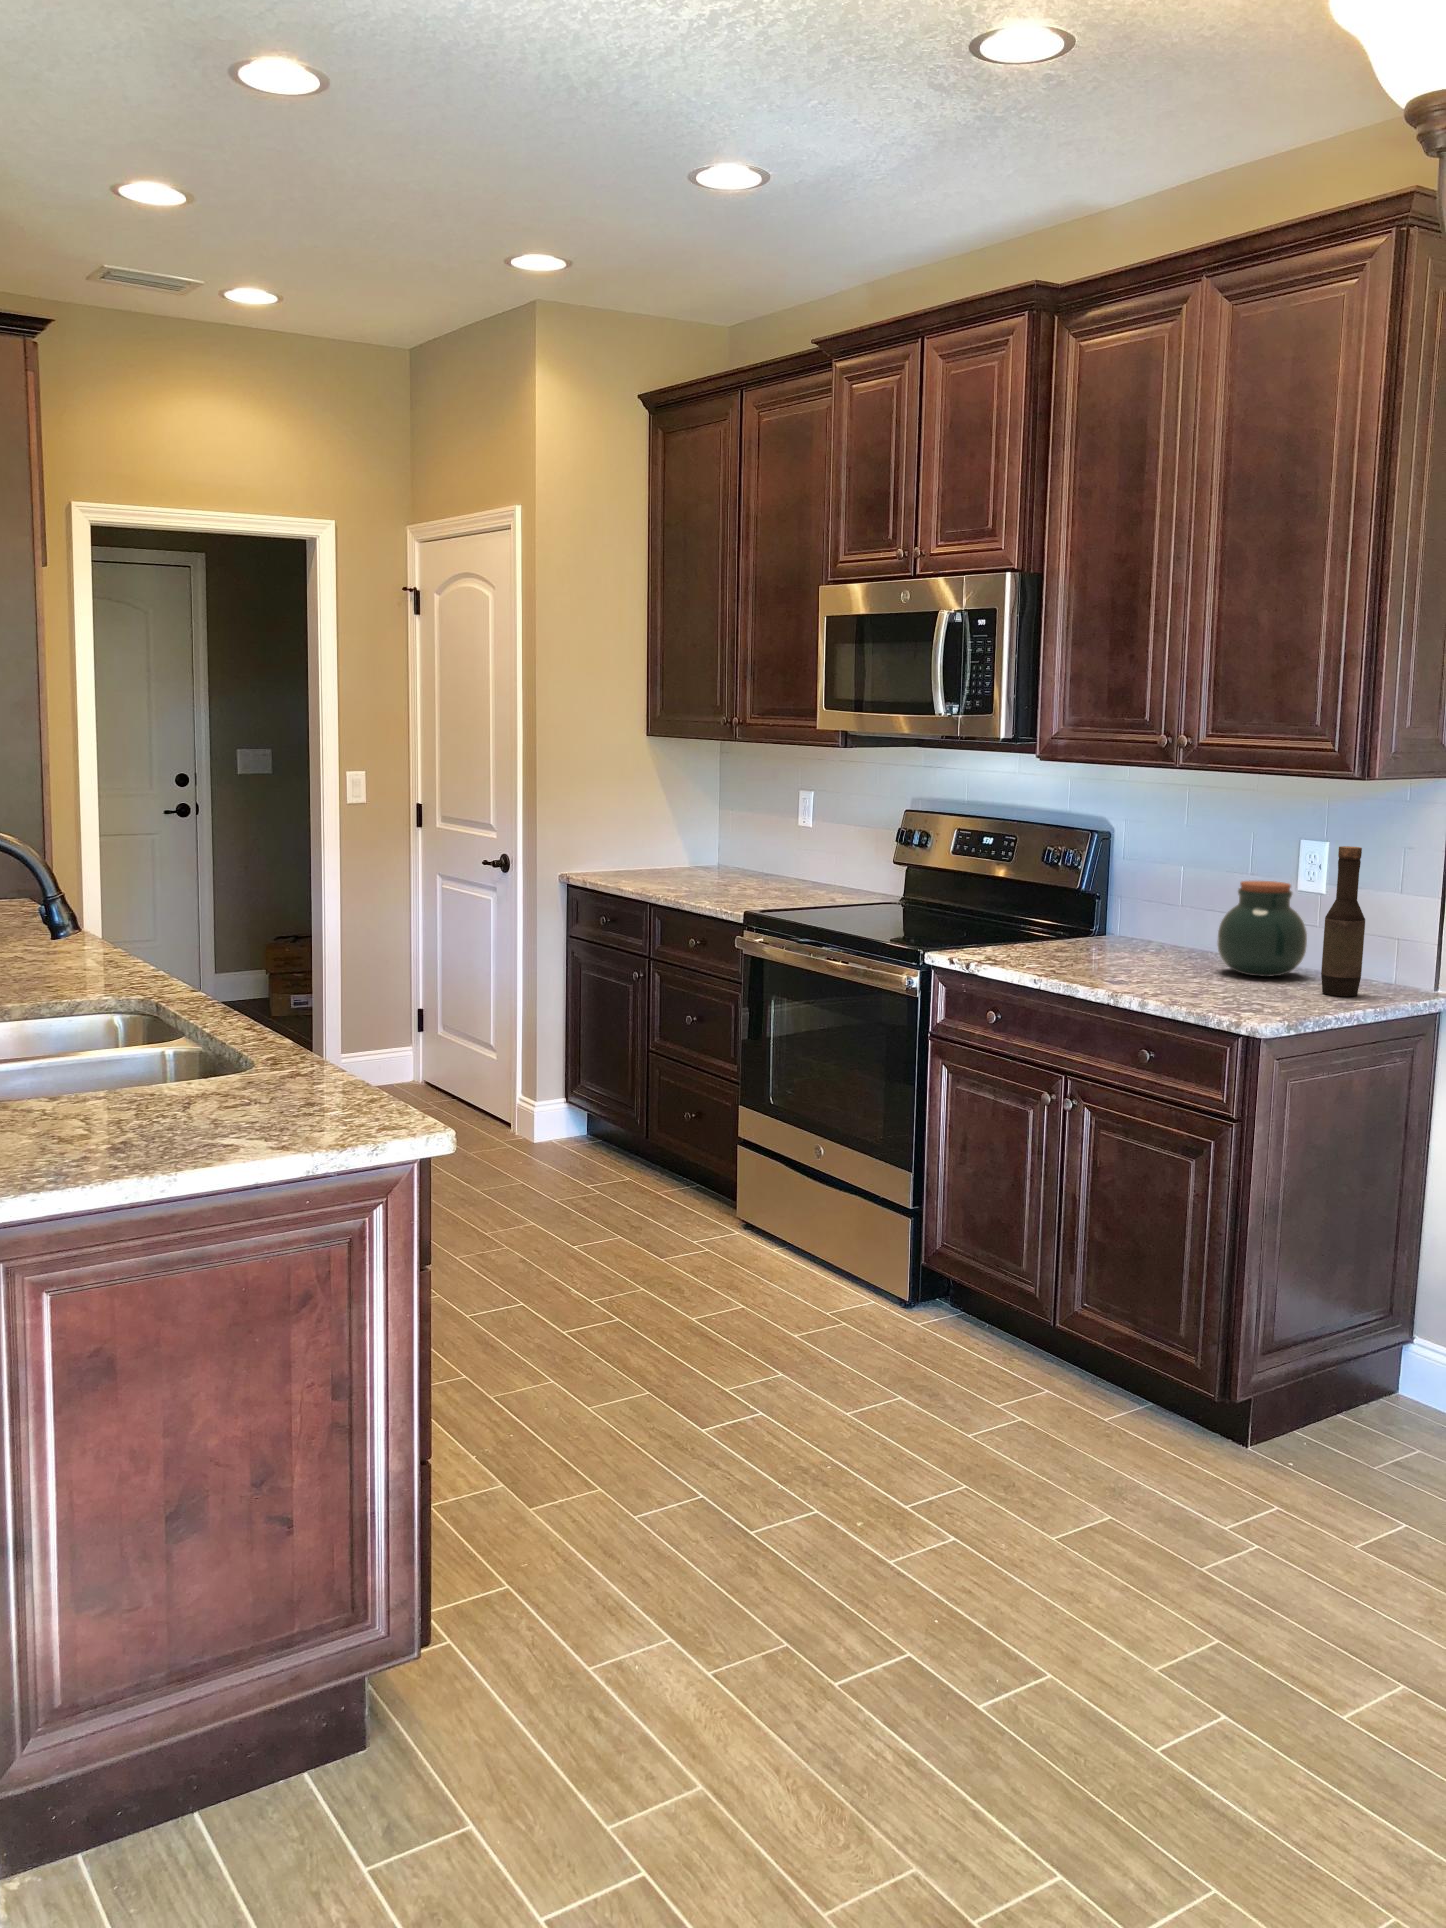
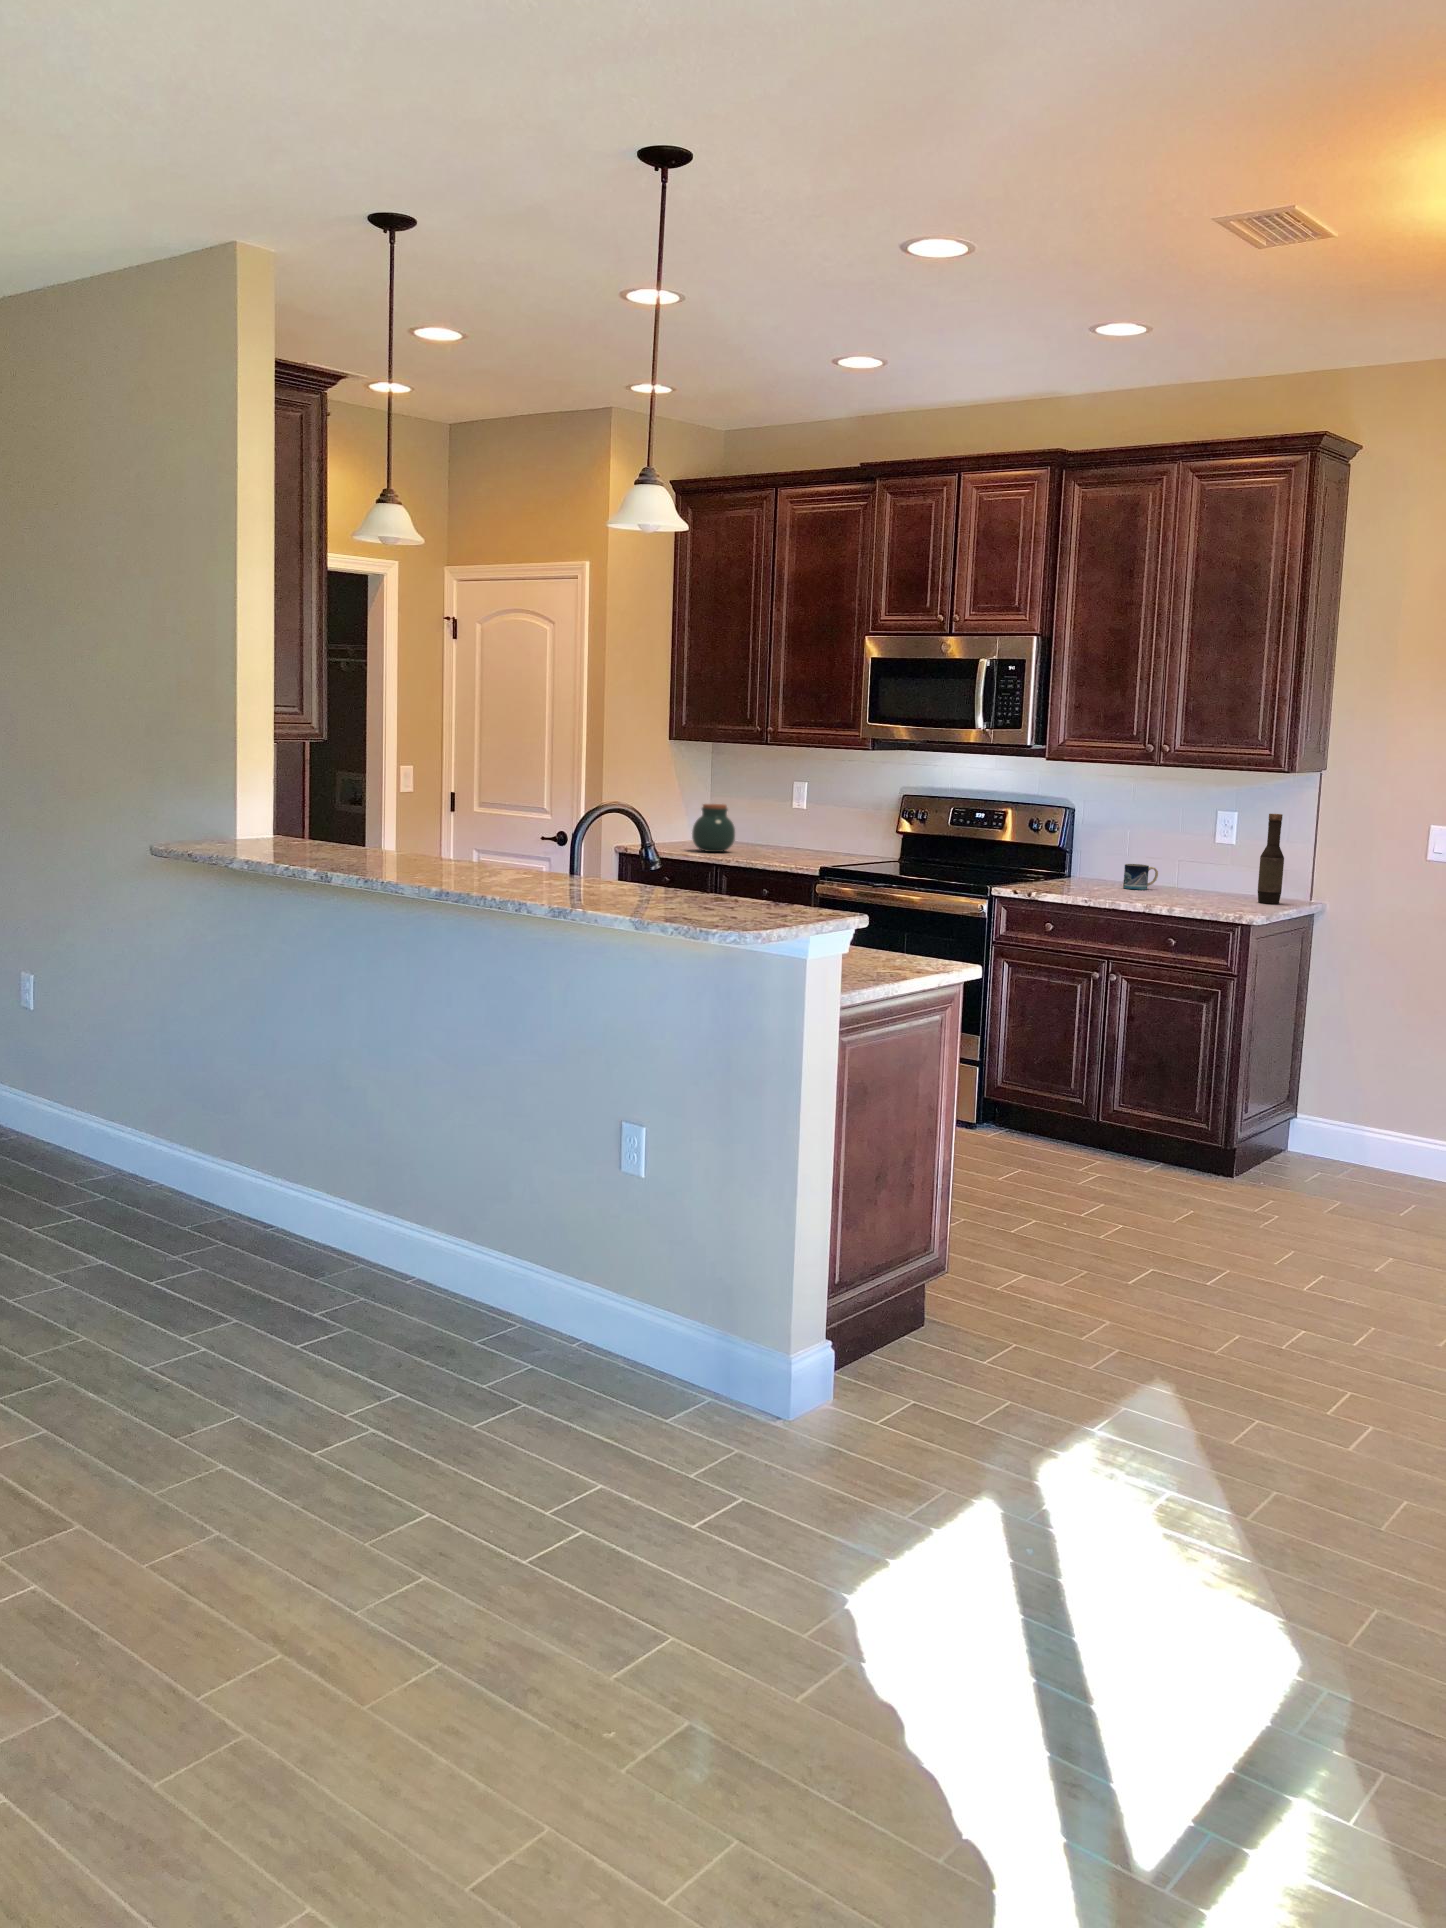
jar: present [1217,881,1307,977] -> present [692,804,735,852]
mug: none [1143,919,1198,961] -> present [1123,864,1158,890]

